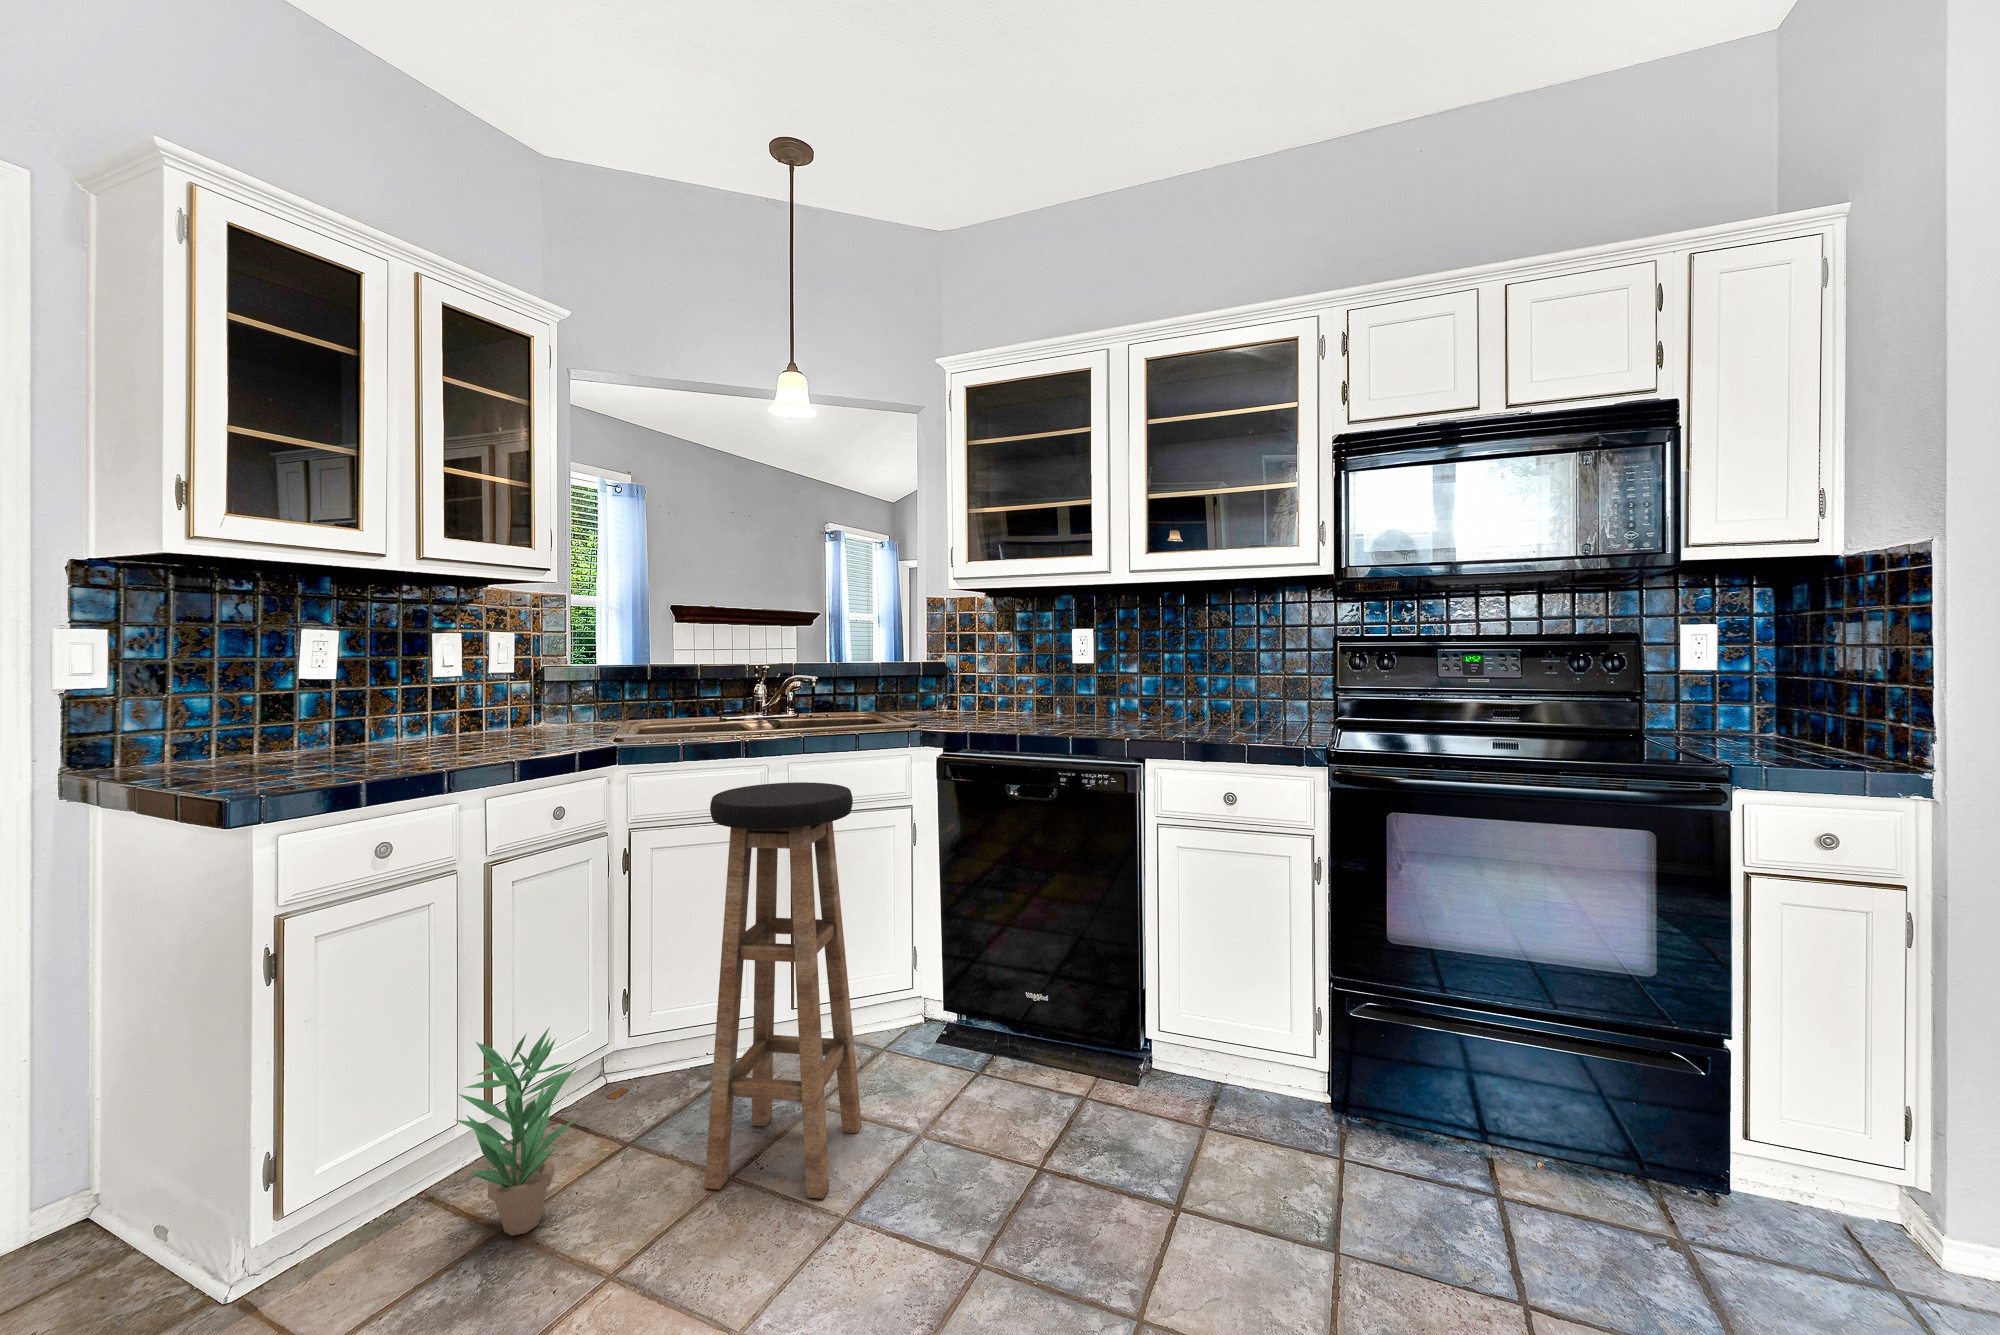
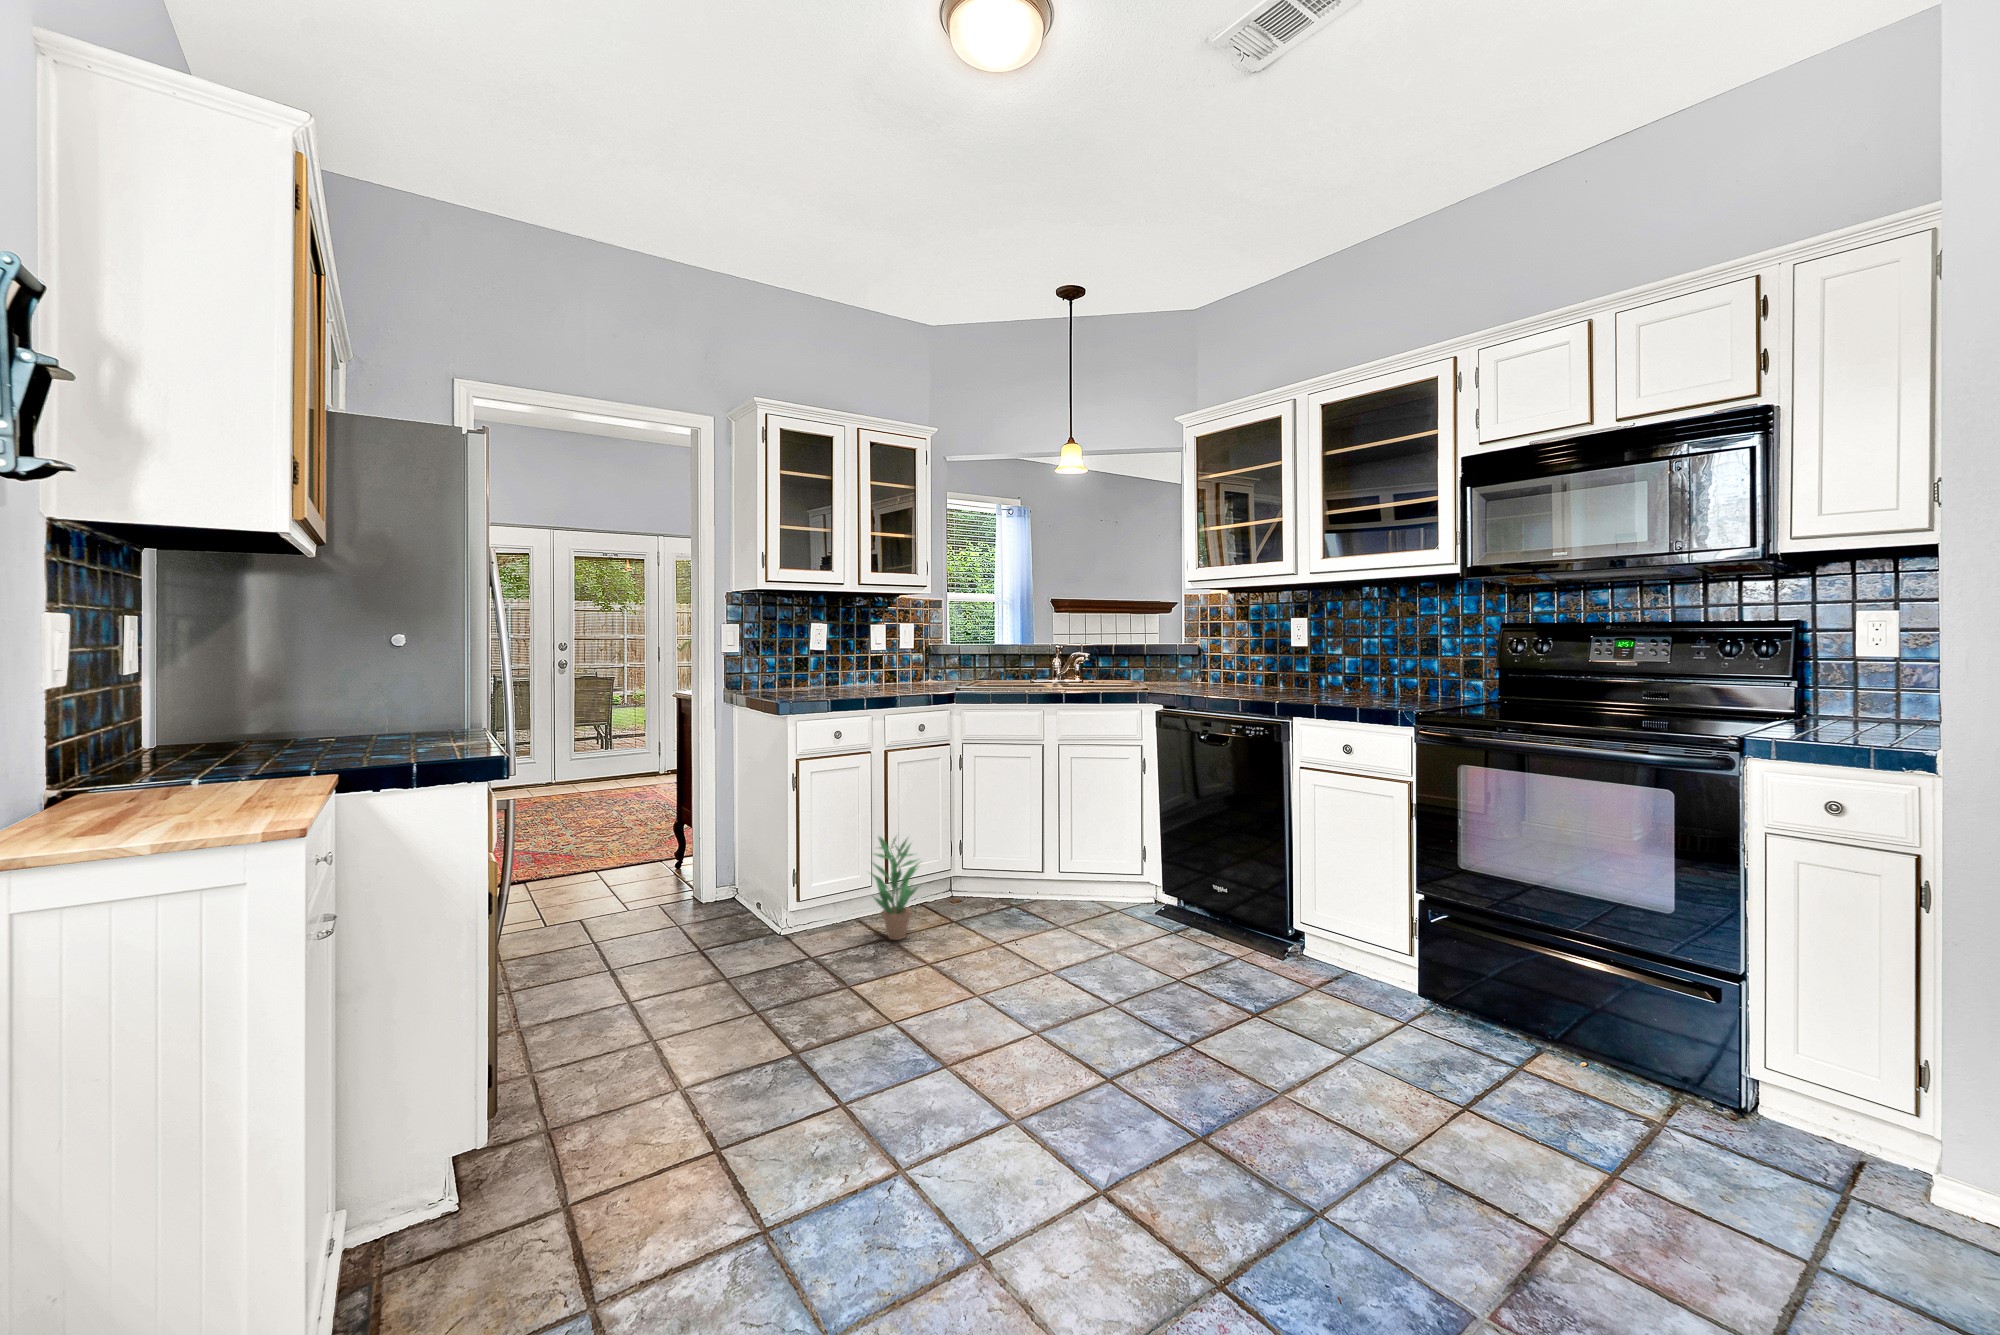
bar stool: present [705,782,862,1198] -> none [985,717,1083,958]

